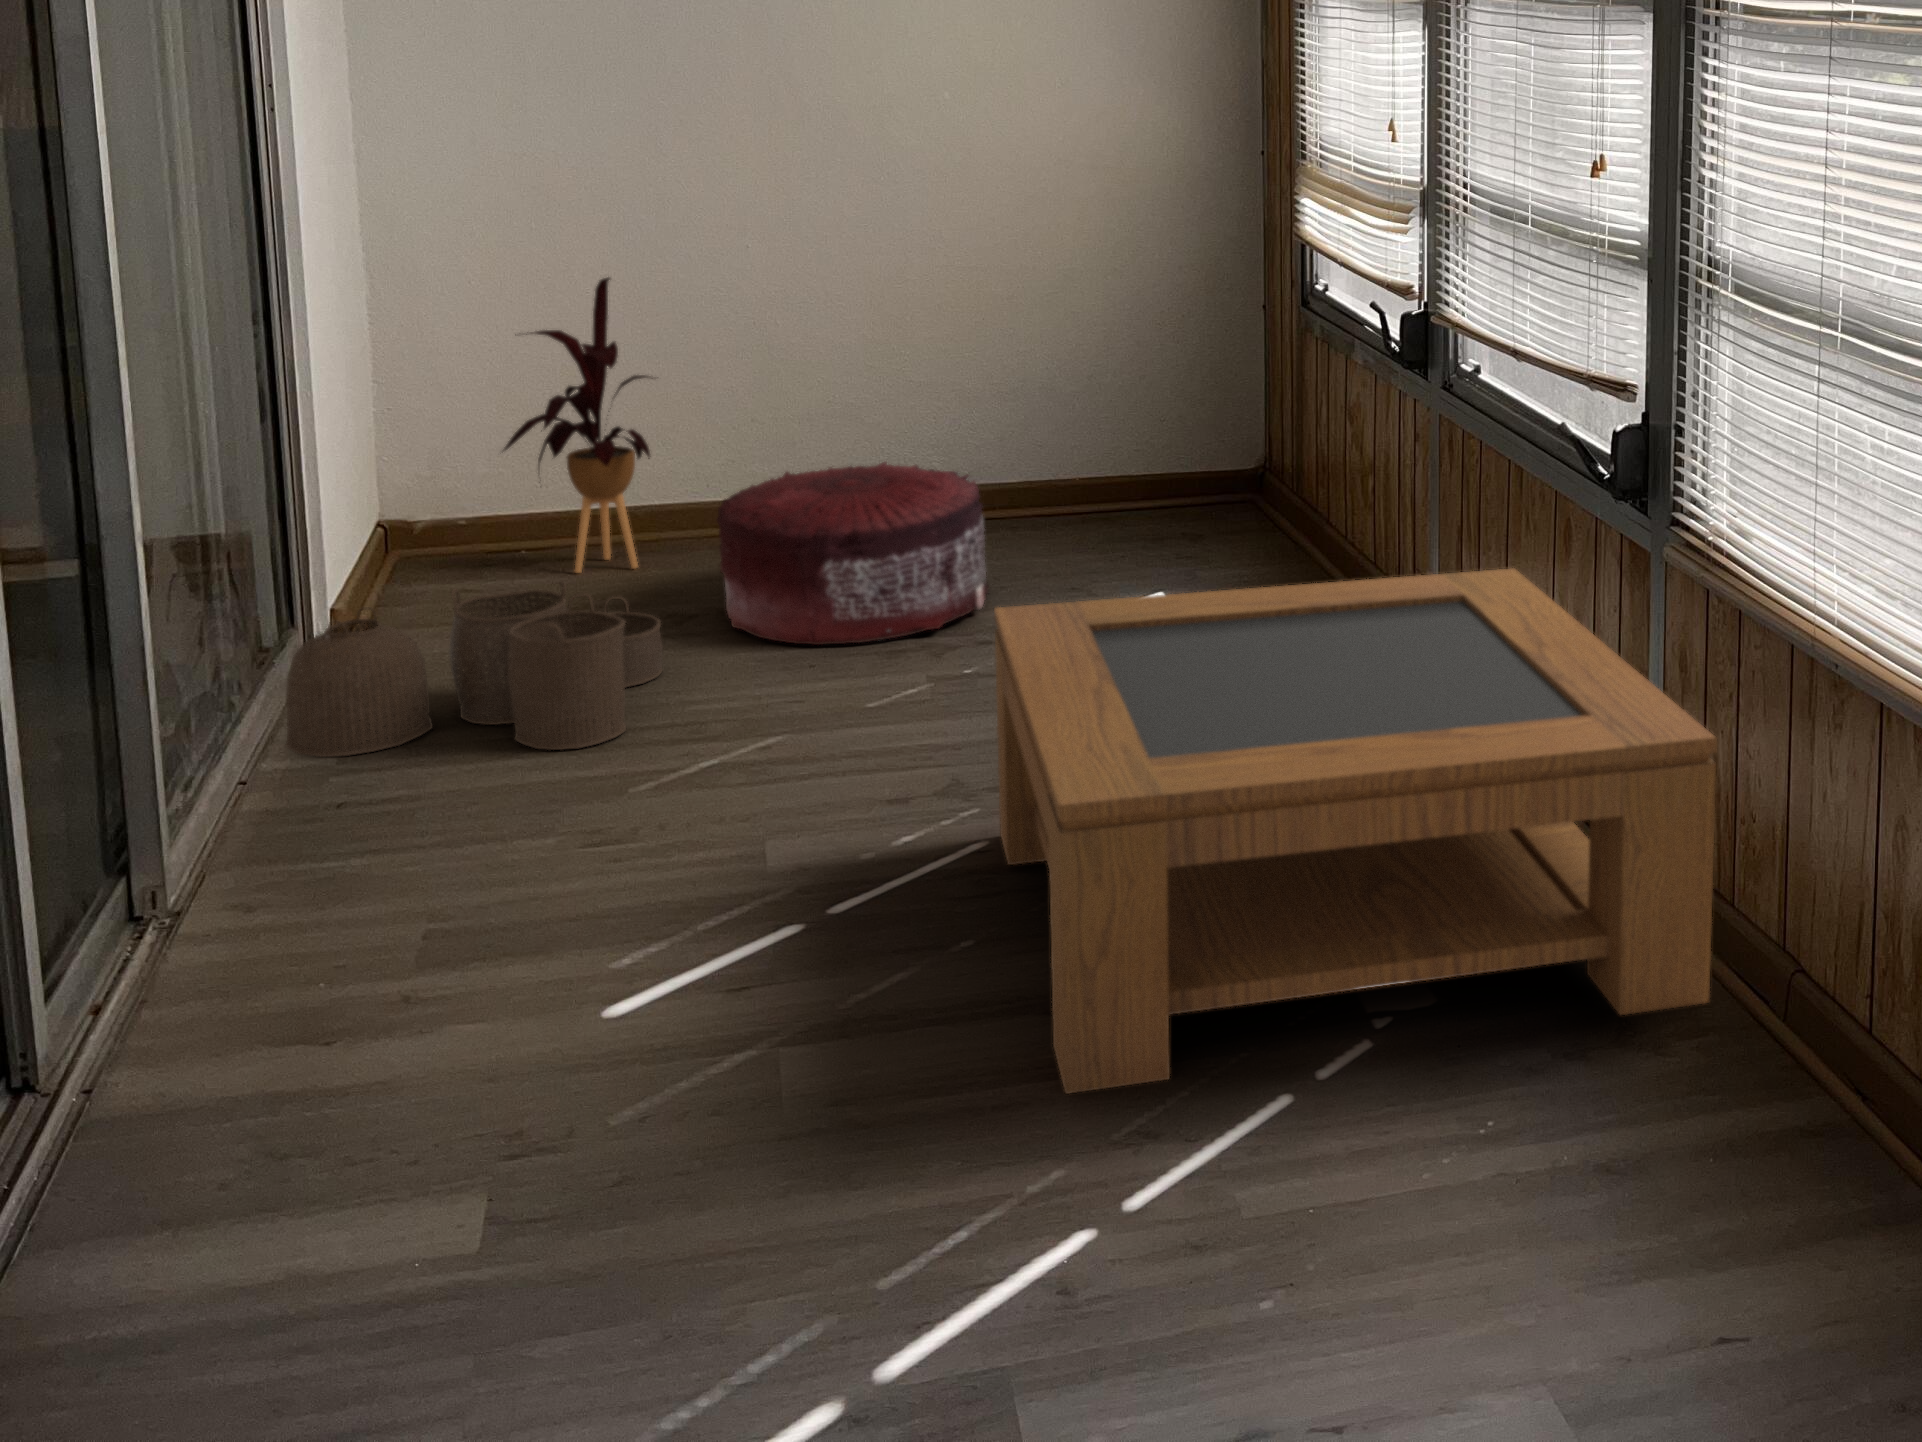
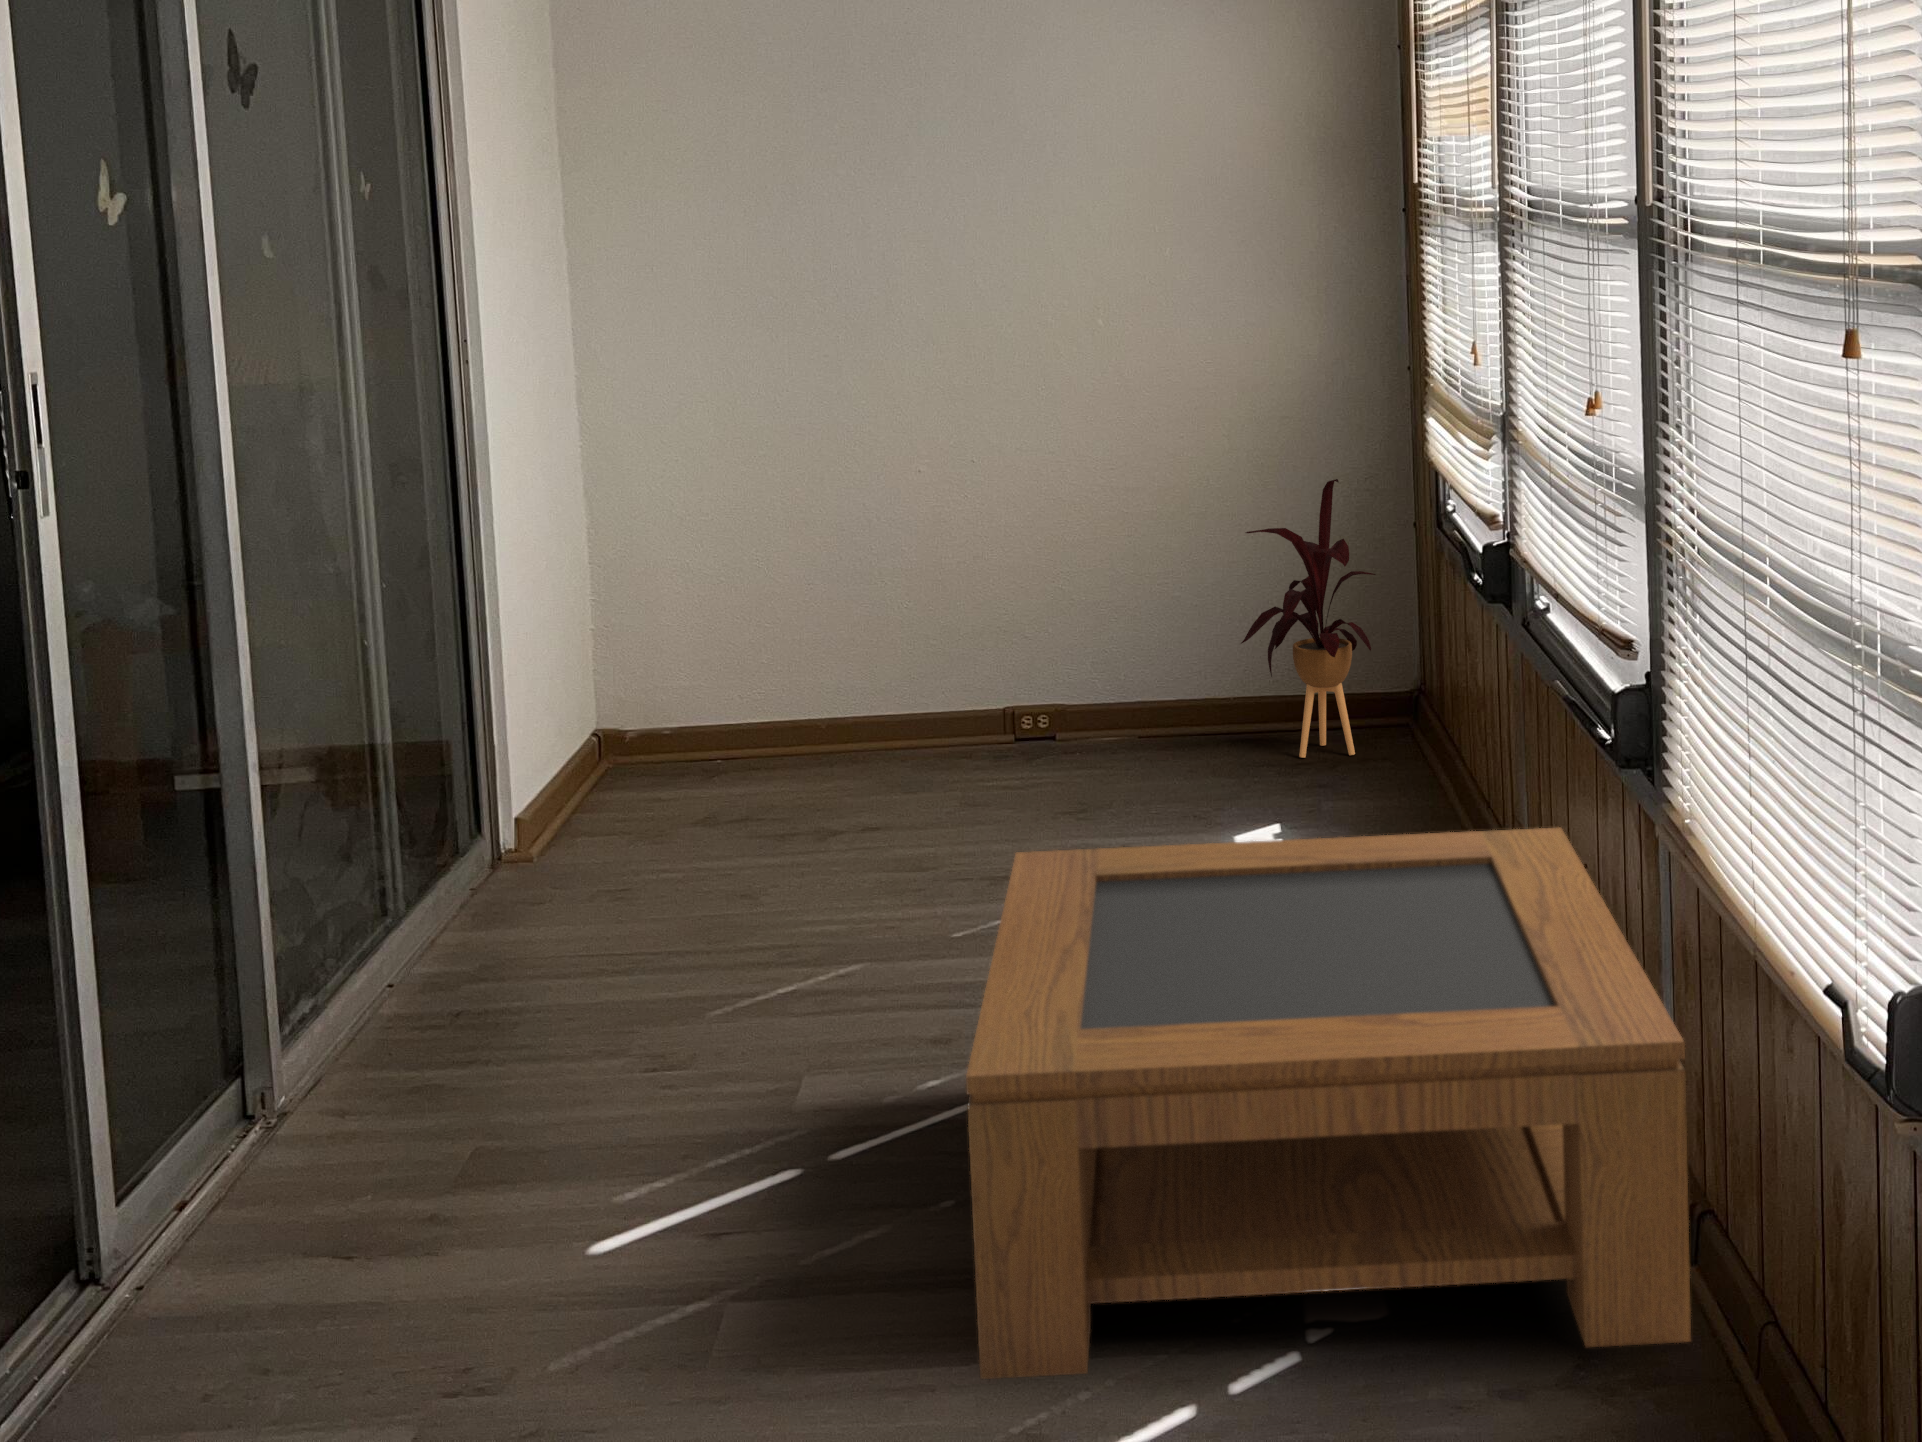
house plant: present [504,278,653,573] -> present [1241,479,1375,758]
pouf: present [717,462,989,645] -> none [851,684,1116,869]
woven basket: present [285,582,663,757] -> none [438,801,786,967]

